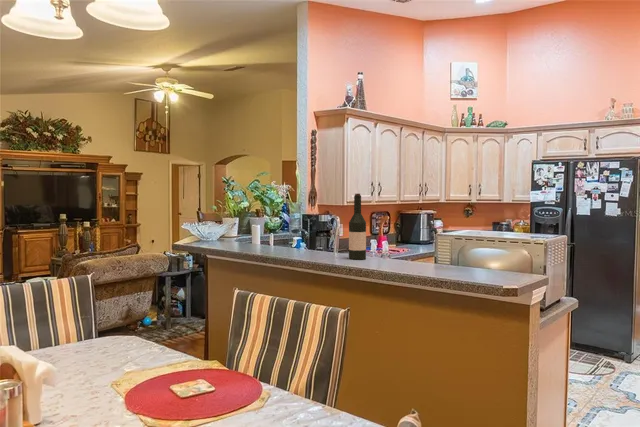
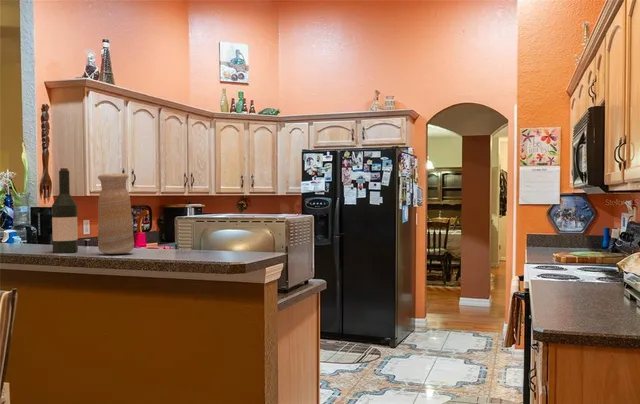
vase: none [385,199,412,264] -> present [98,173,134,254]

